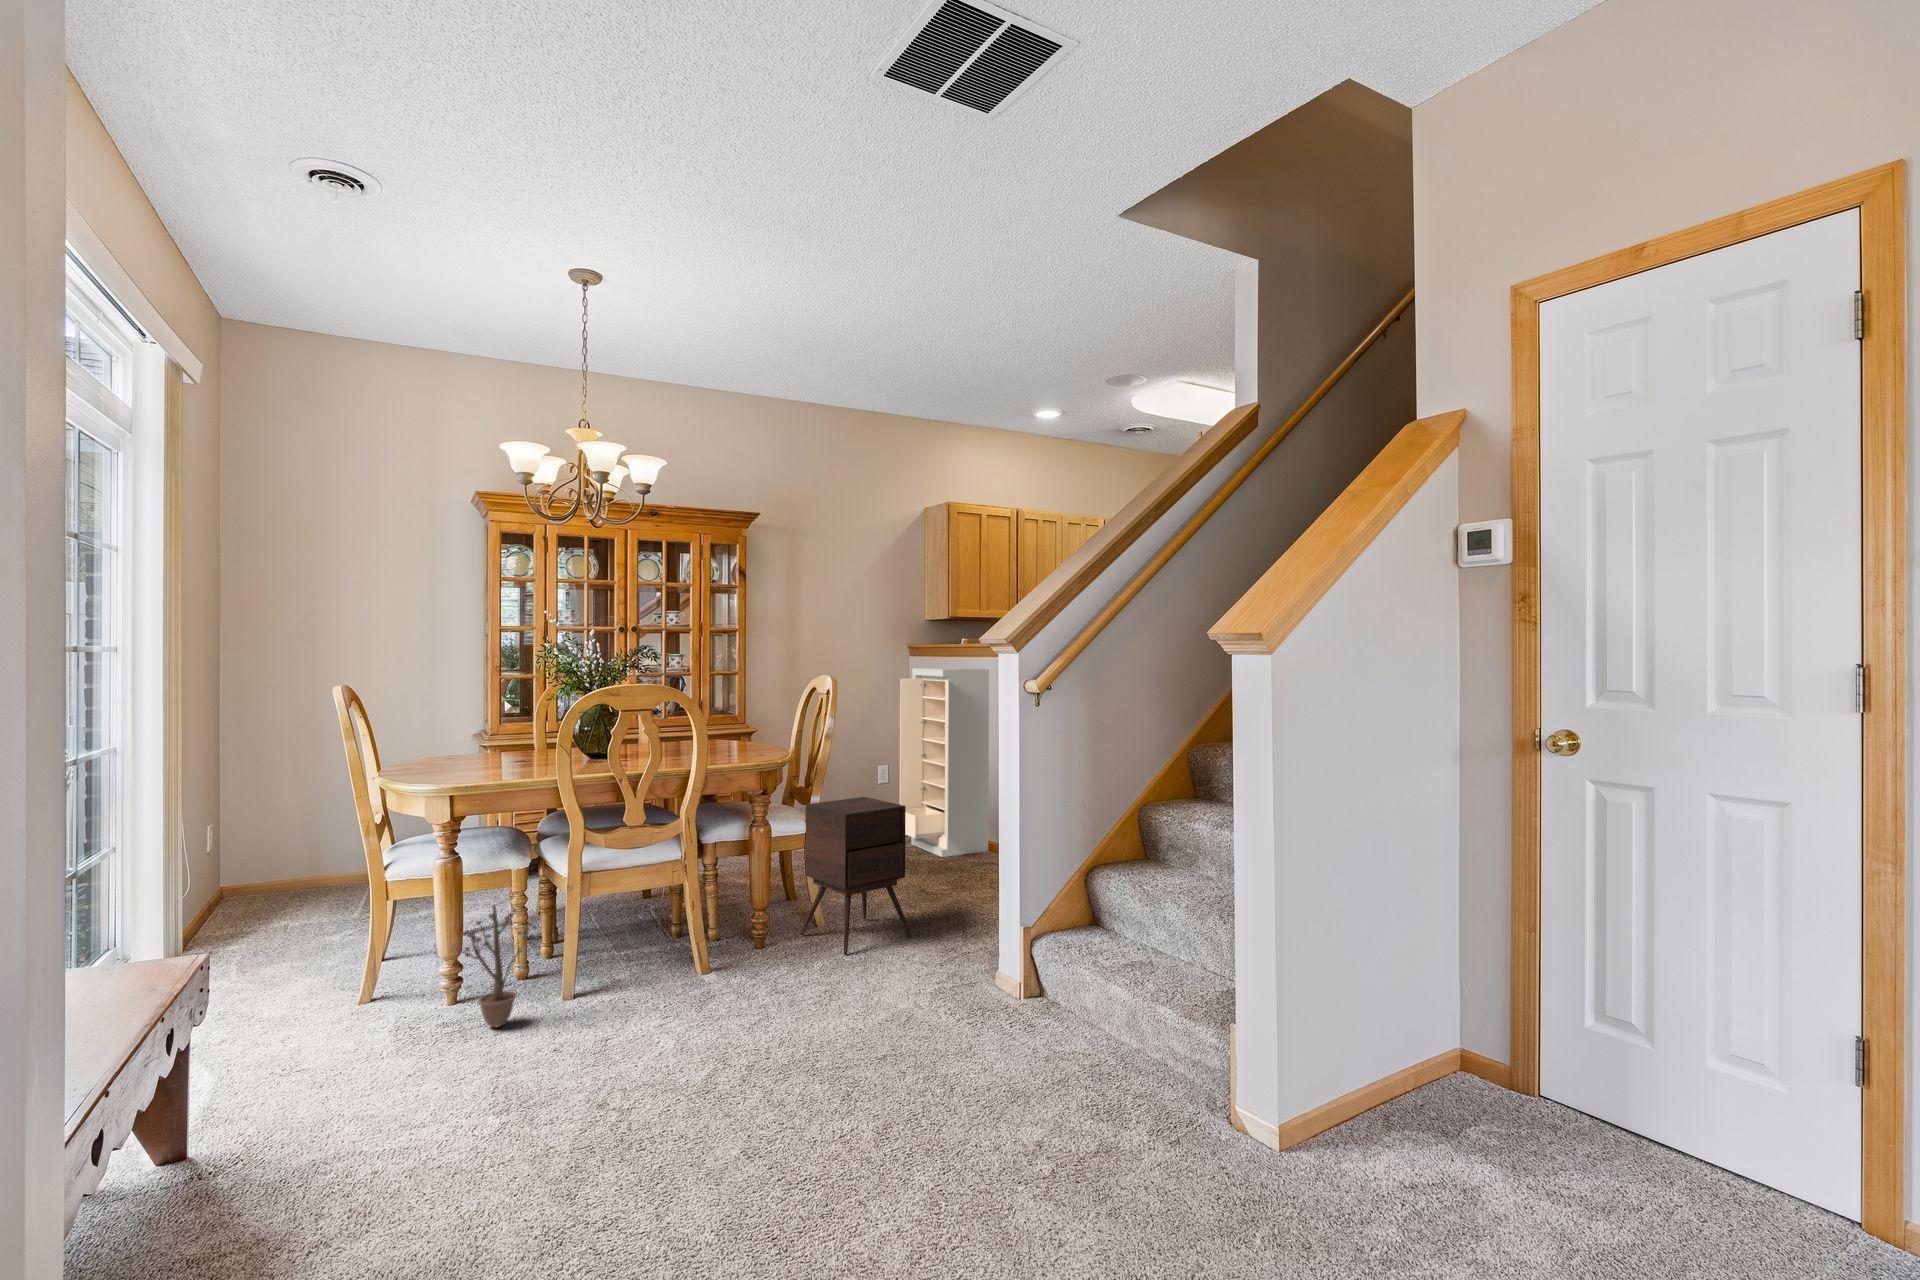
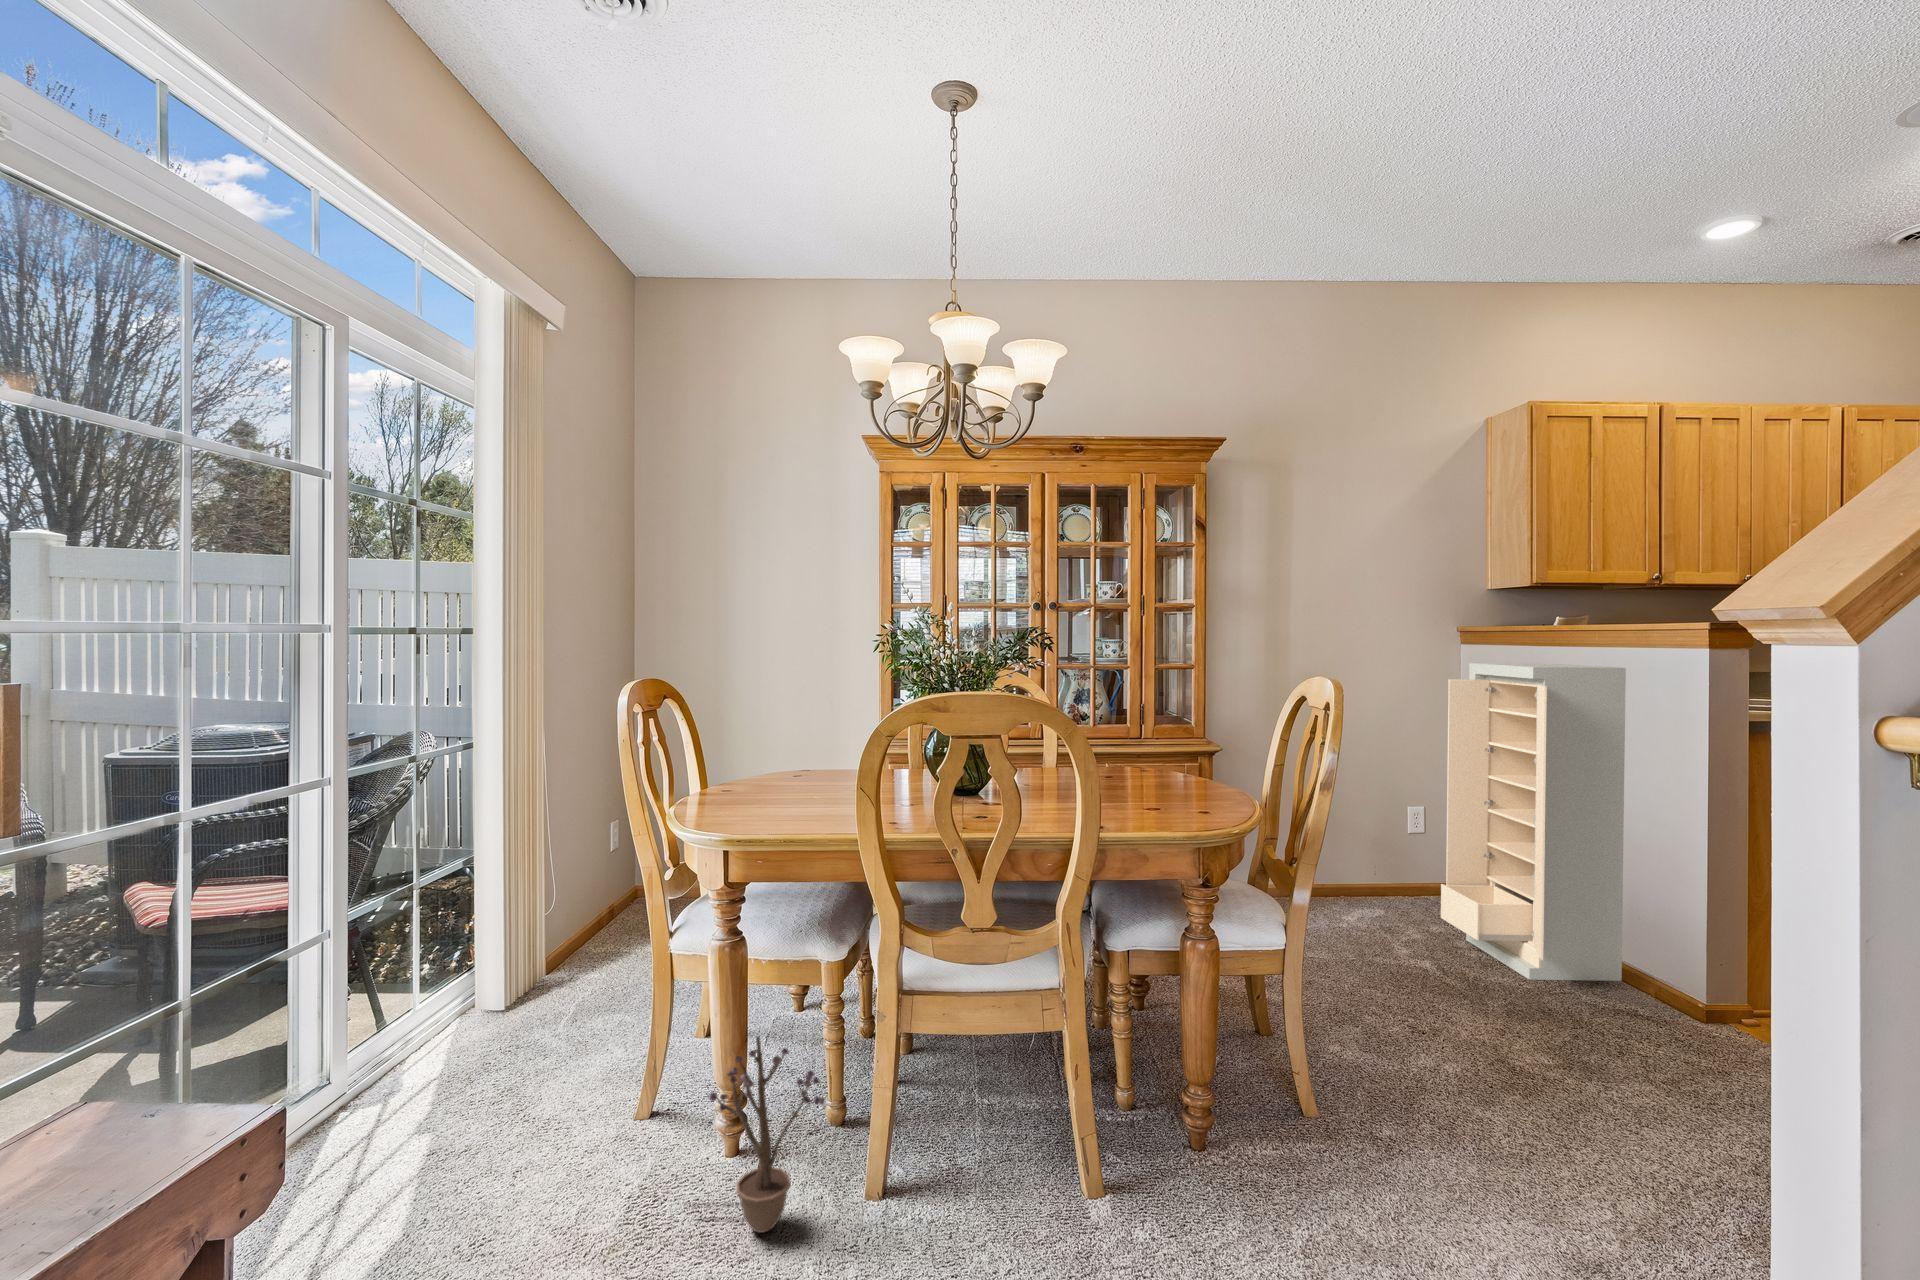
side table: present [800,797,912,955] -> none [1275,898,1505,1220]

